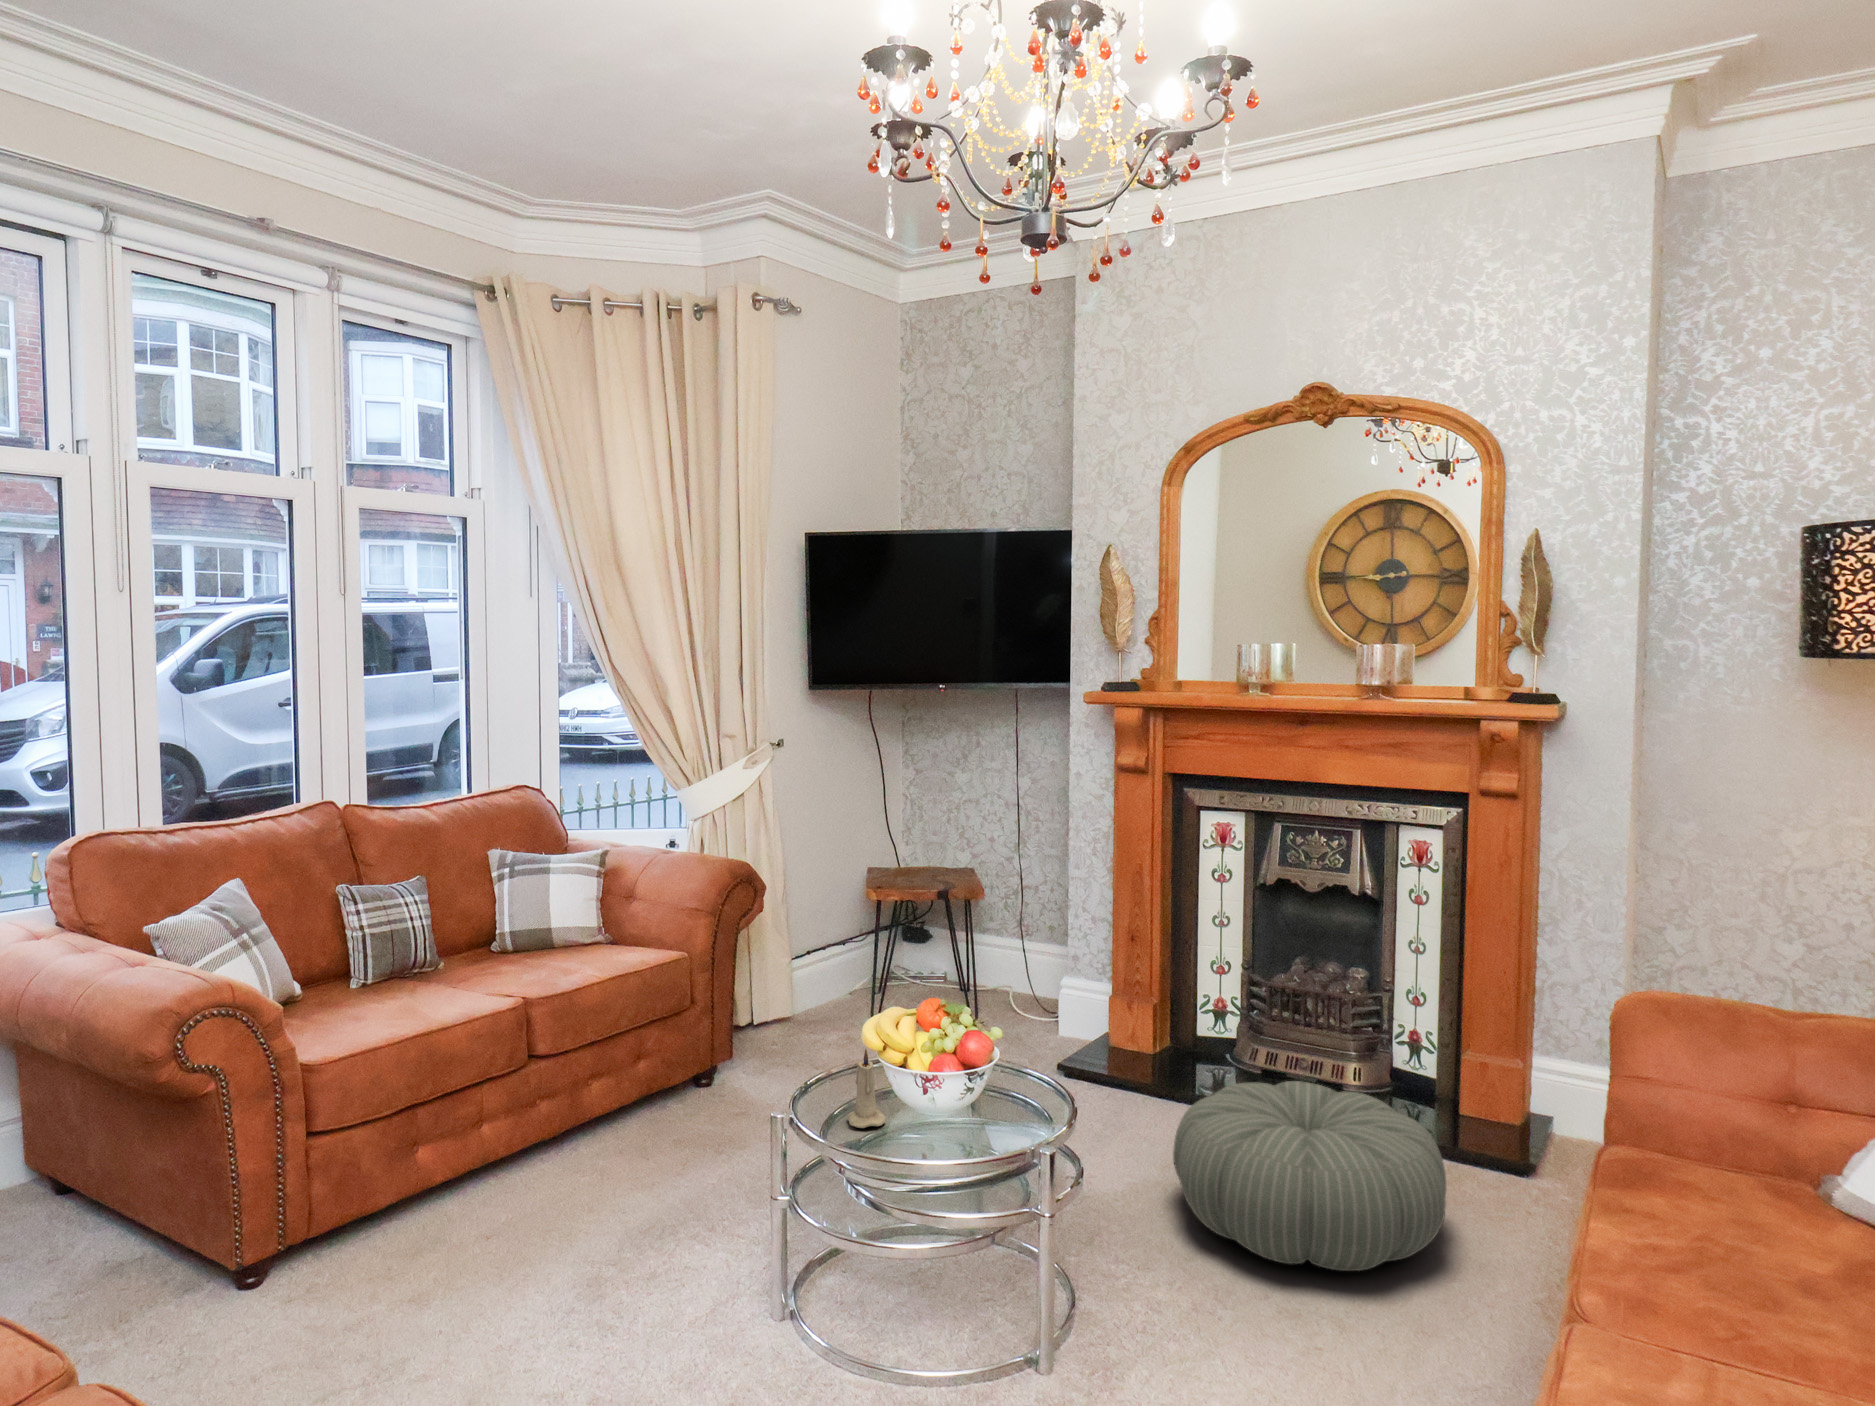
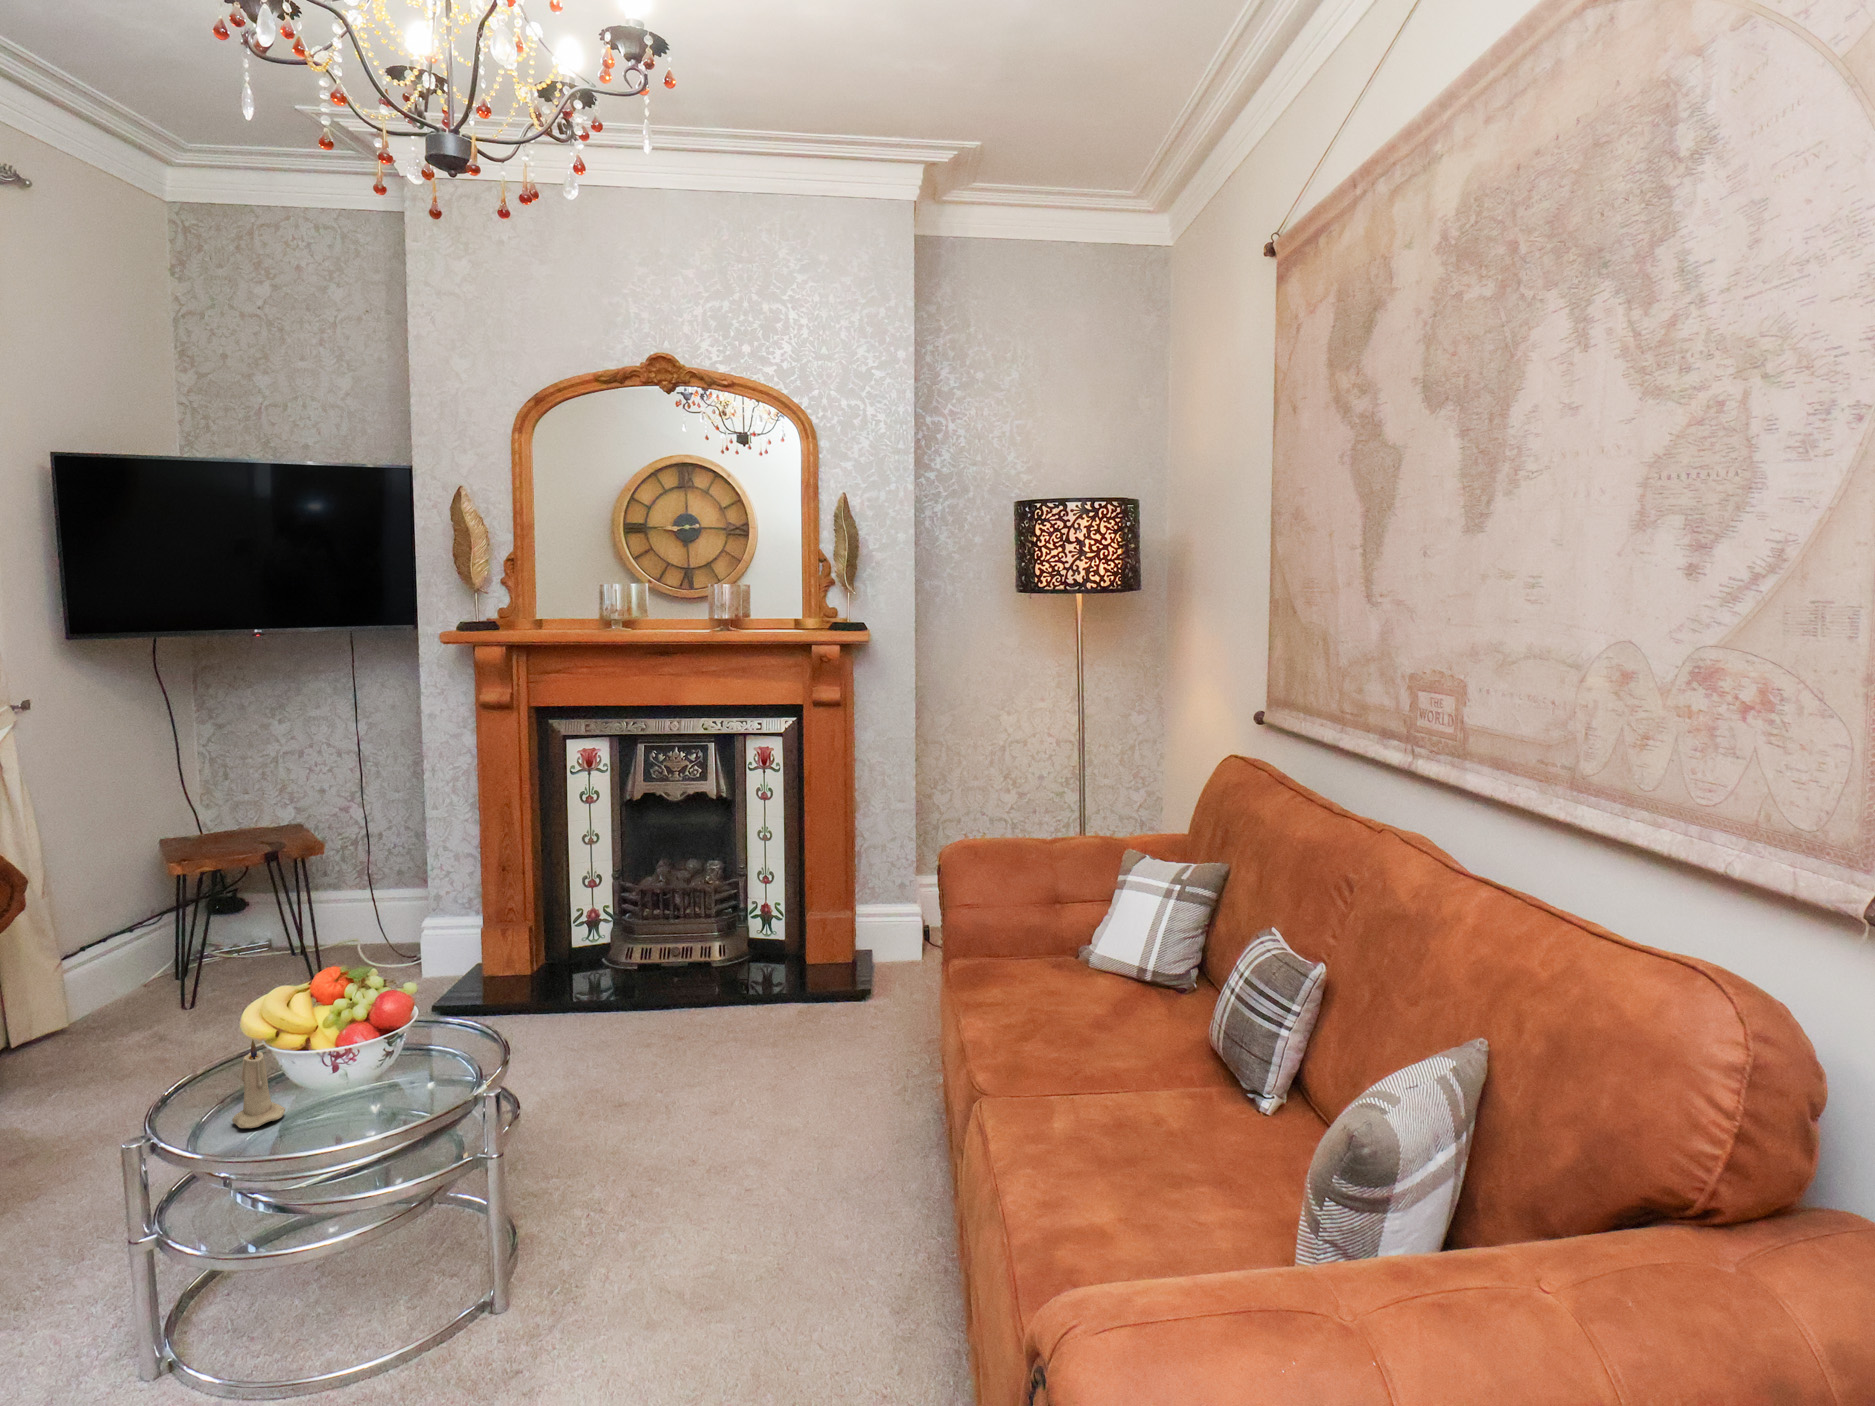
pouf: present [1173,1081,1446,1271] -> none [584,968,818,1129]

